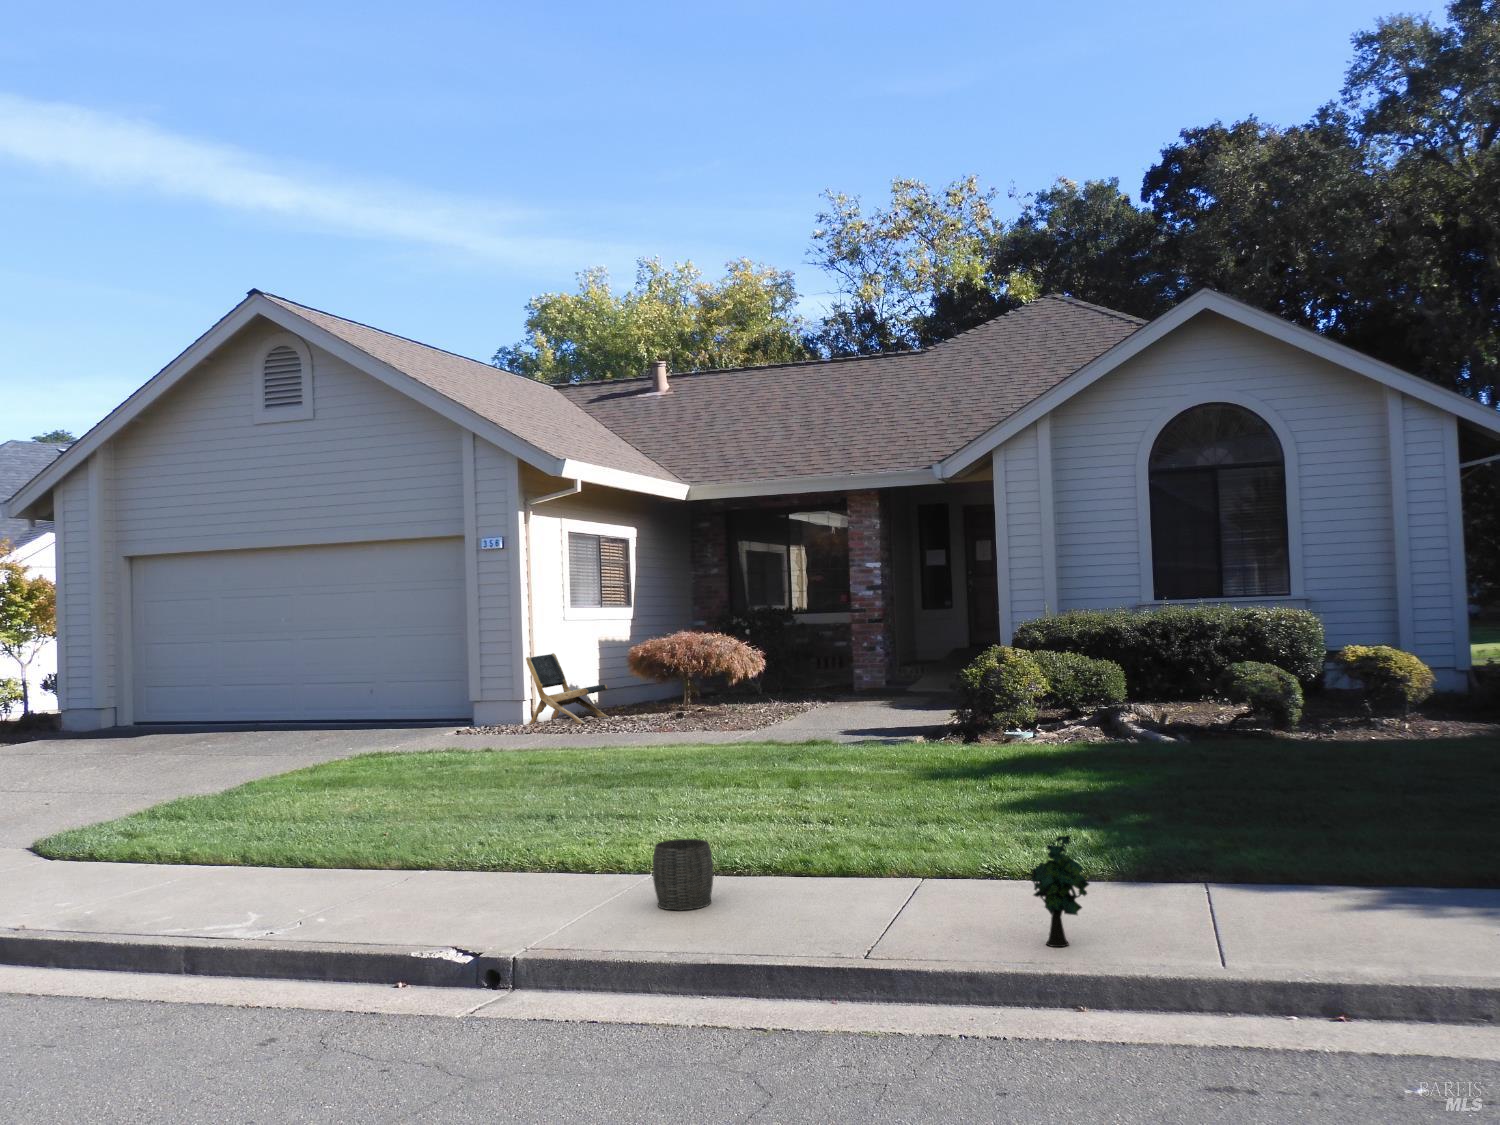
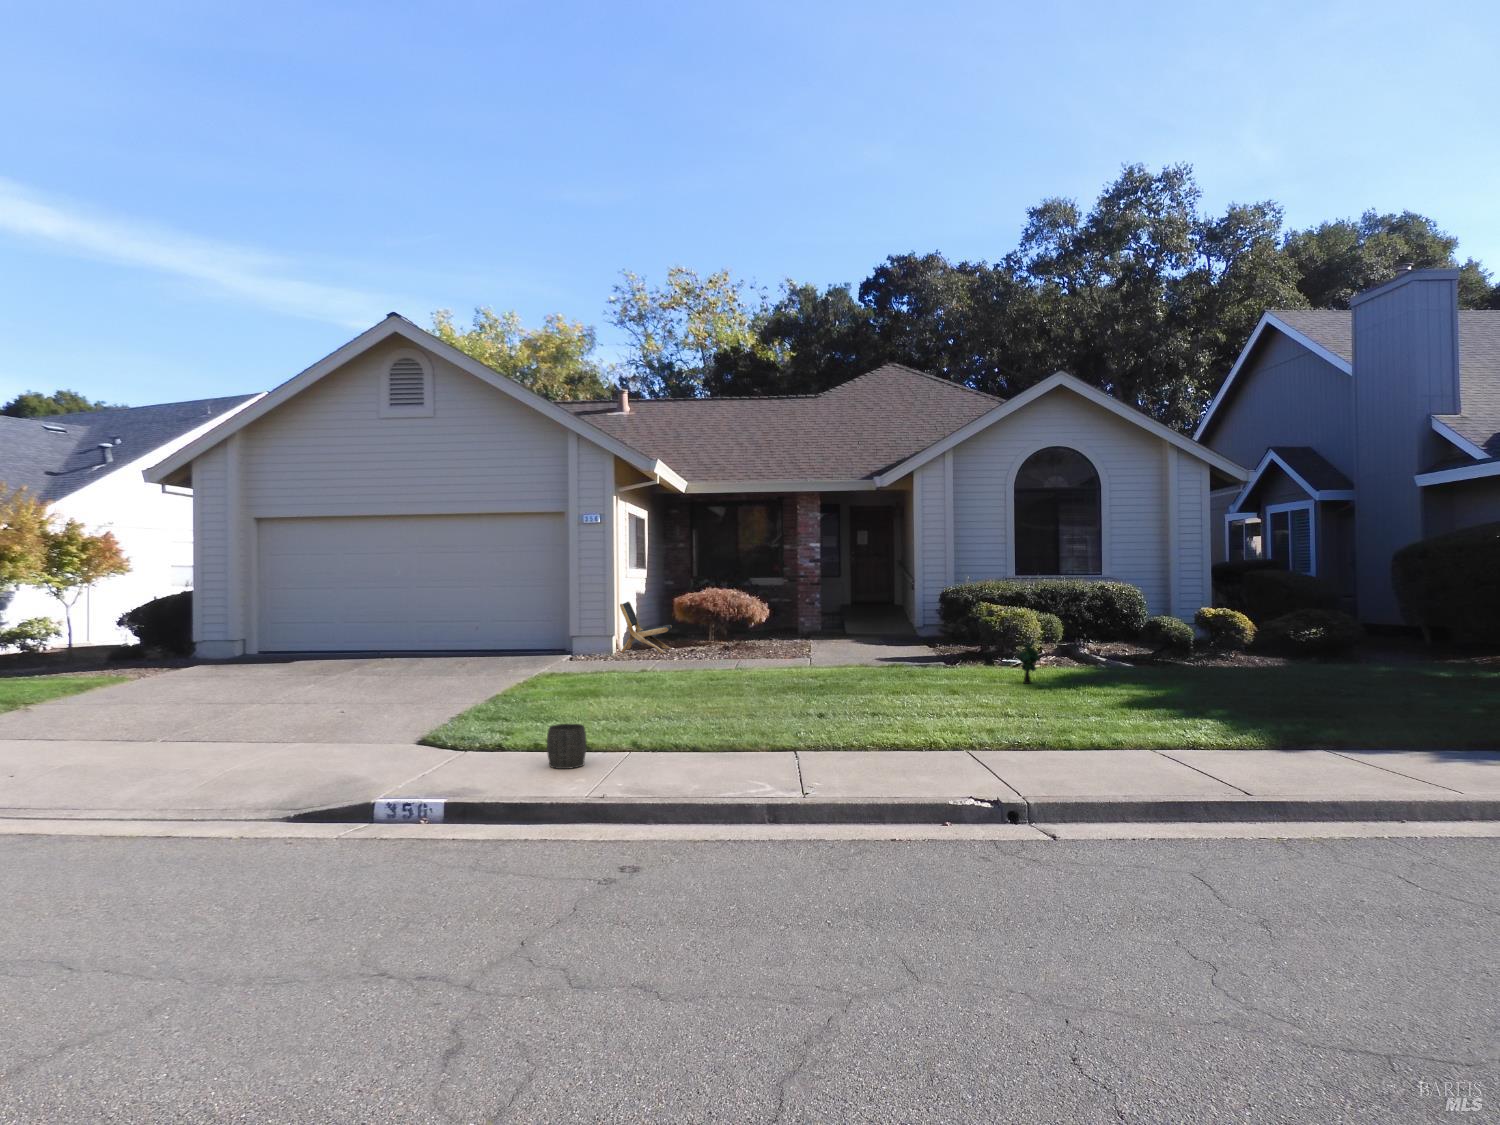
decorative plant: present [1024,836,1089,947] -> present [1016,641,1039,684]
woven basket: present [653,839,713,910] -> present [547,724,586,769]

